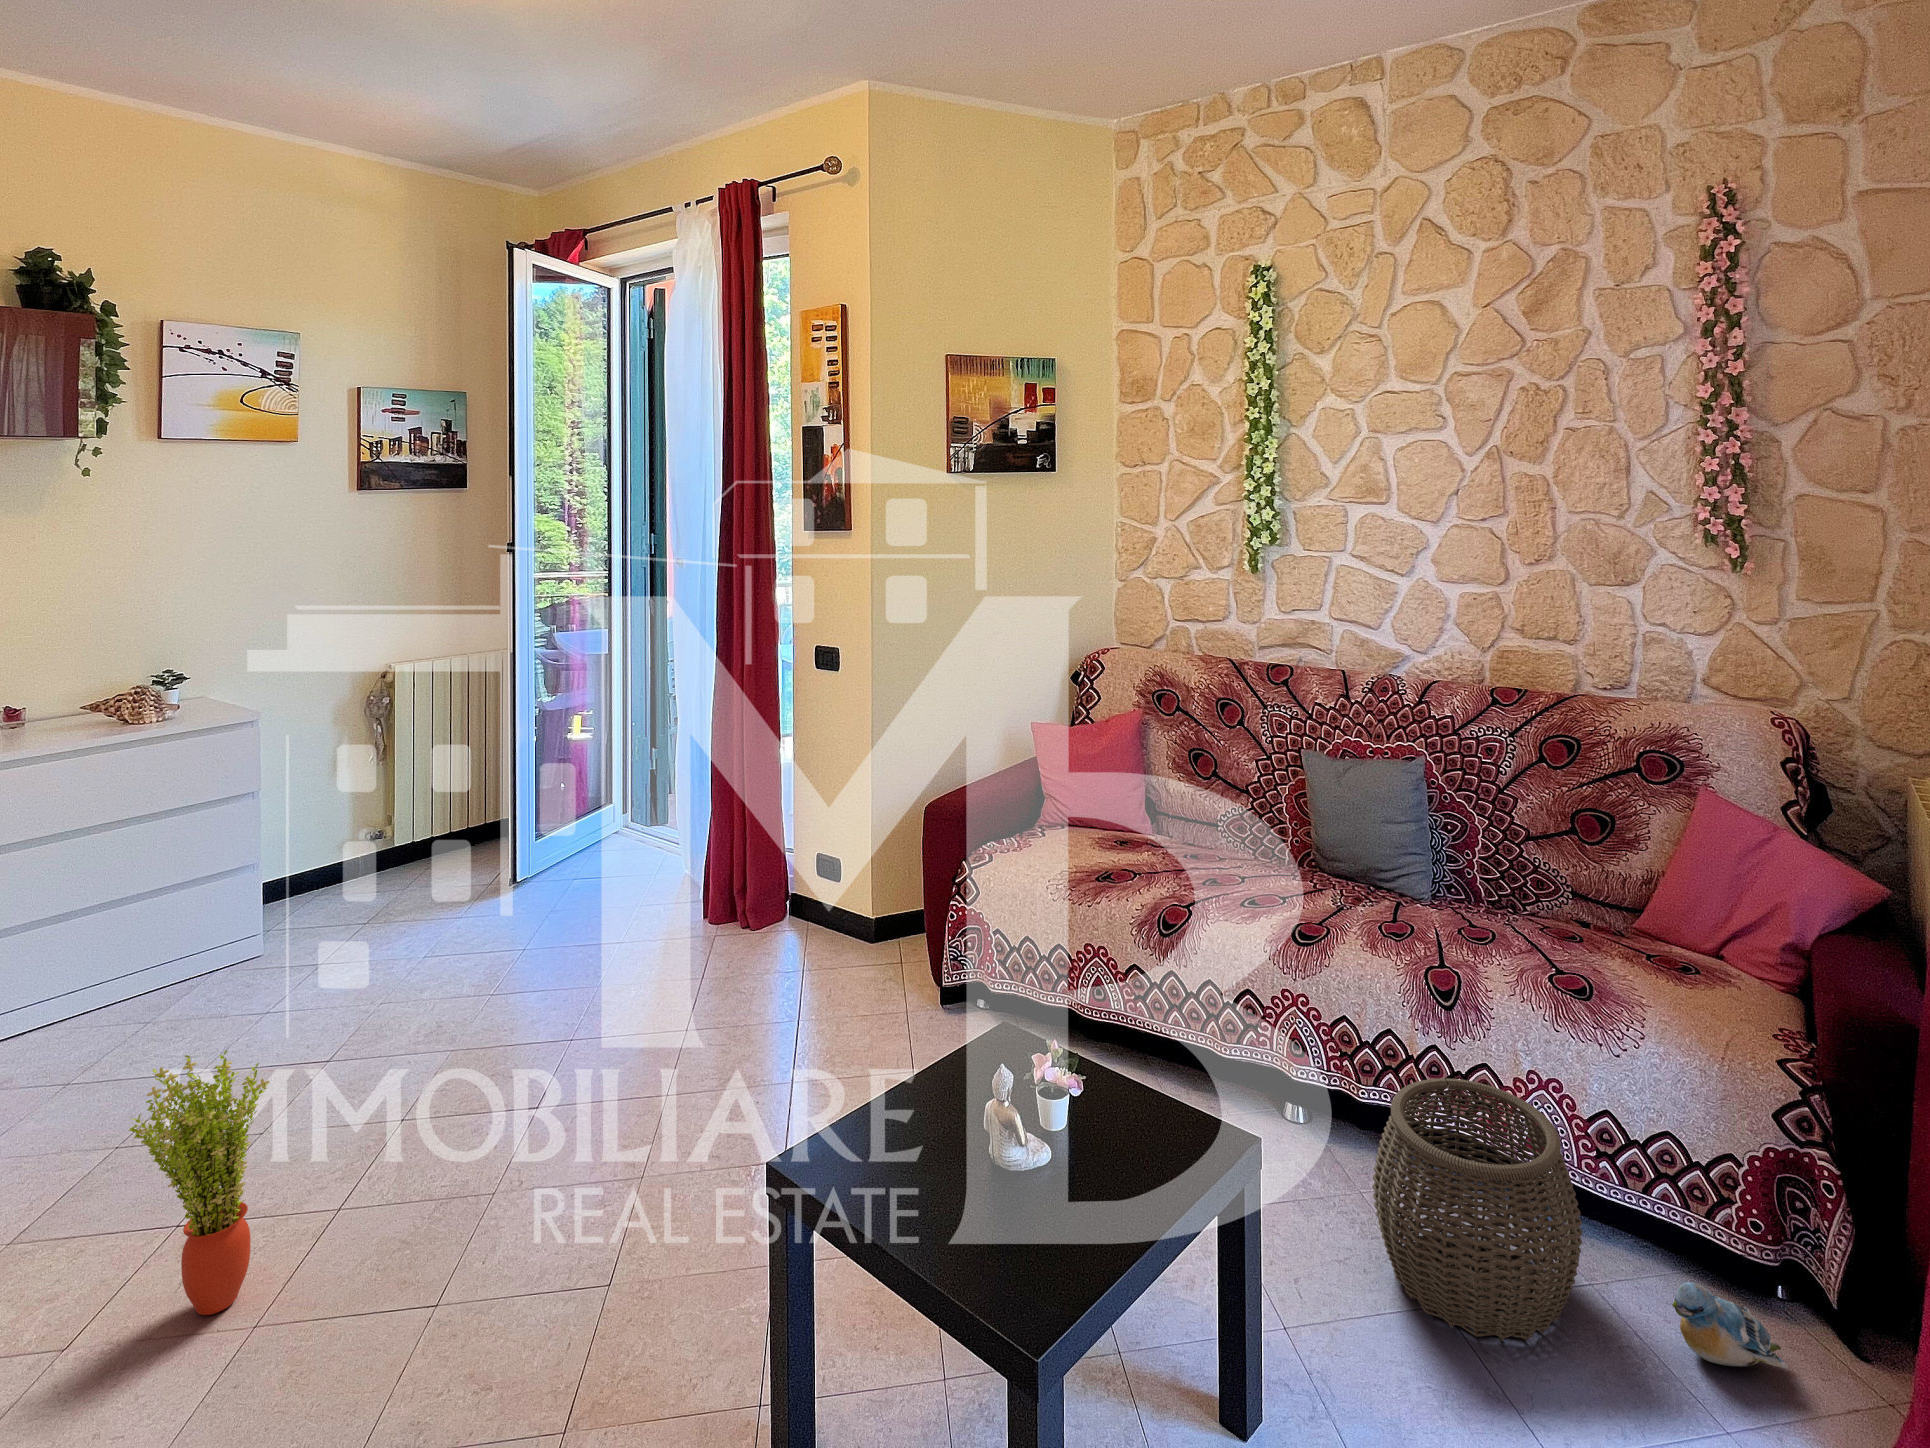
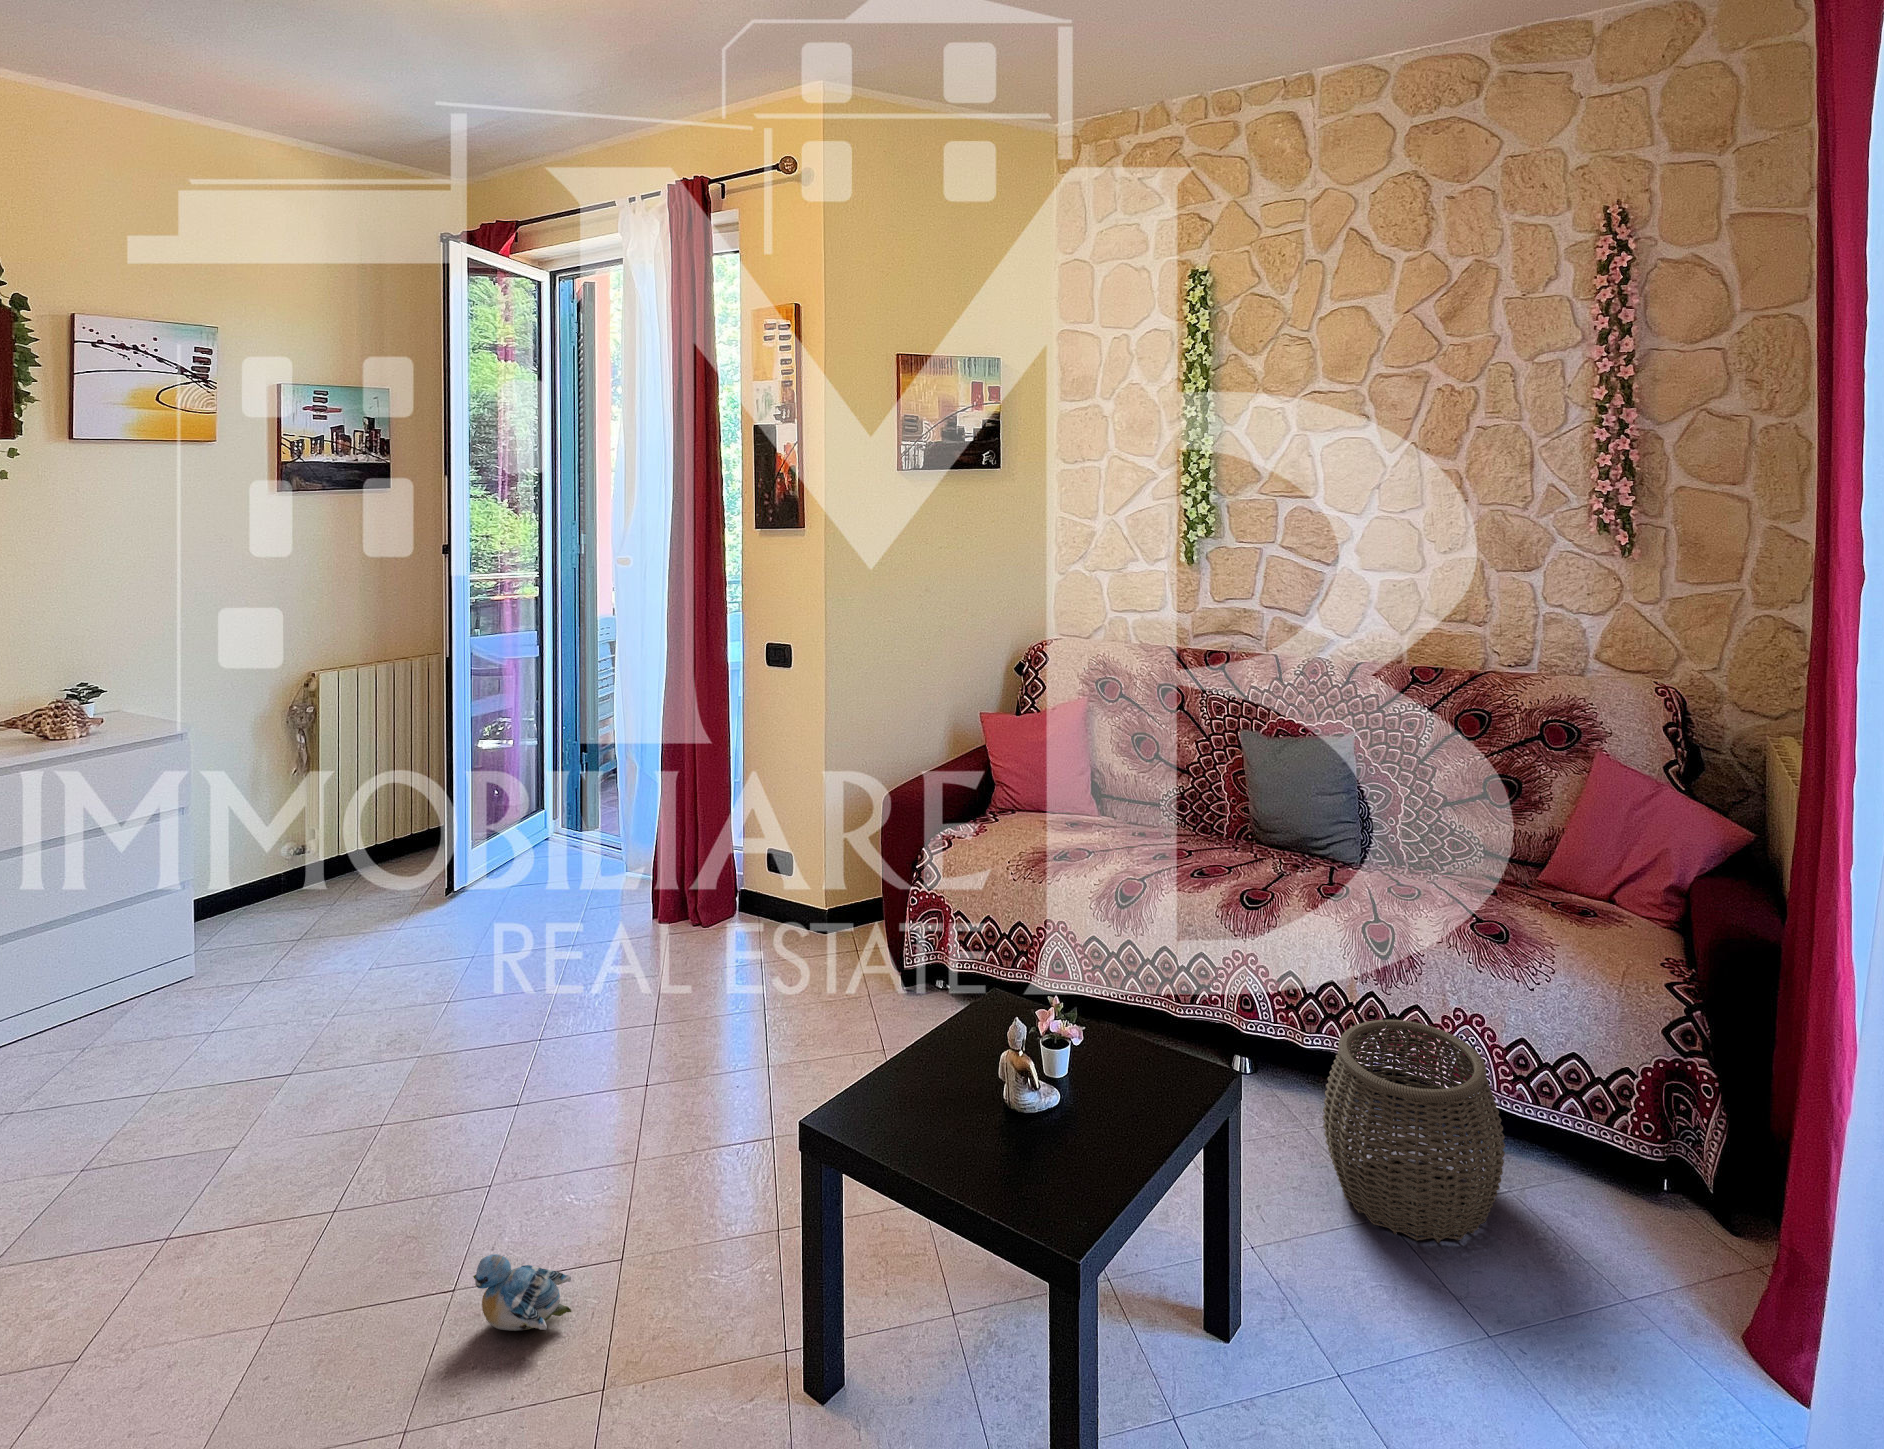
potted plant: present [129,1050,270,1315] -> none [168,1044,299,1299]
plush toy: present [1672,1282,1788,1369] -> present [473,1254,571,1331]

